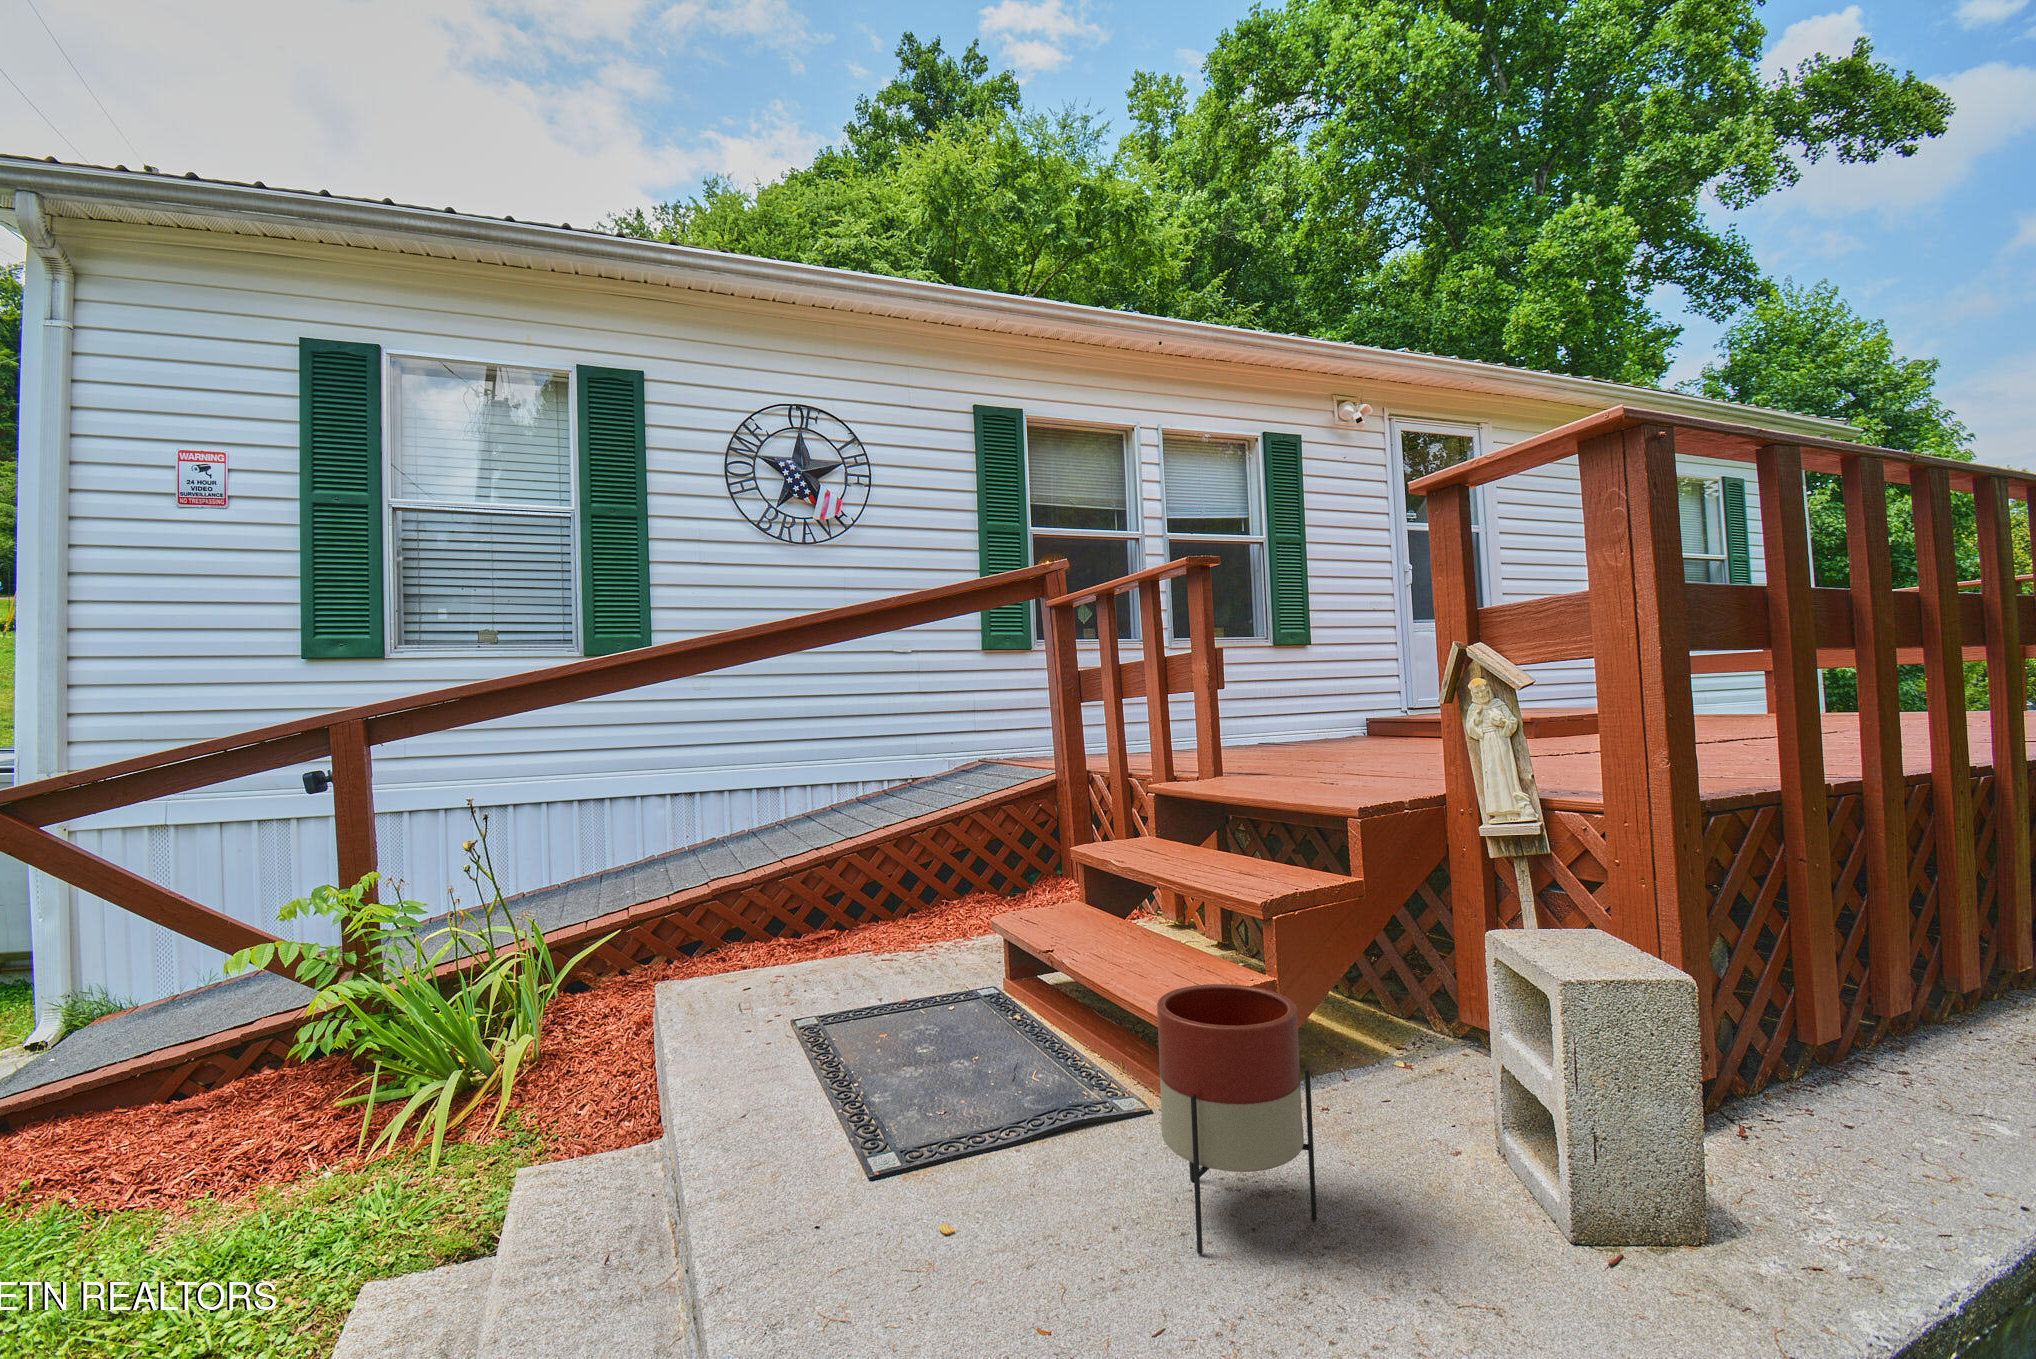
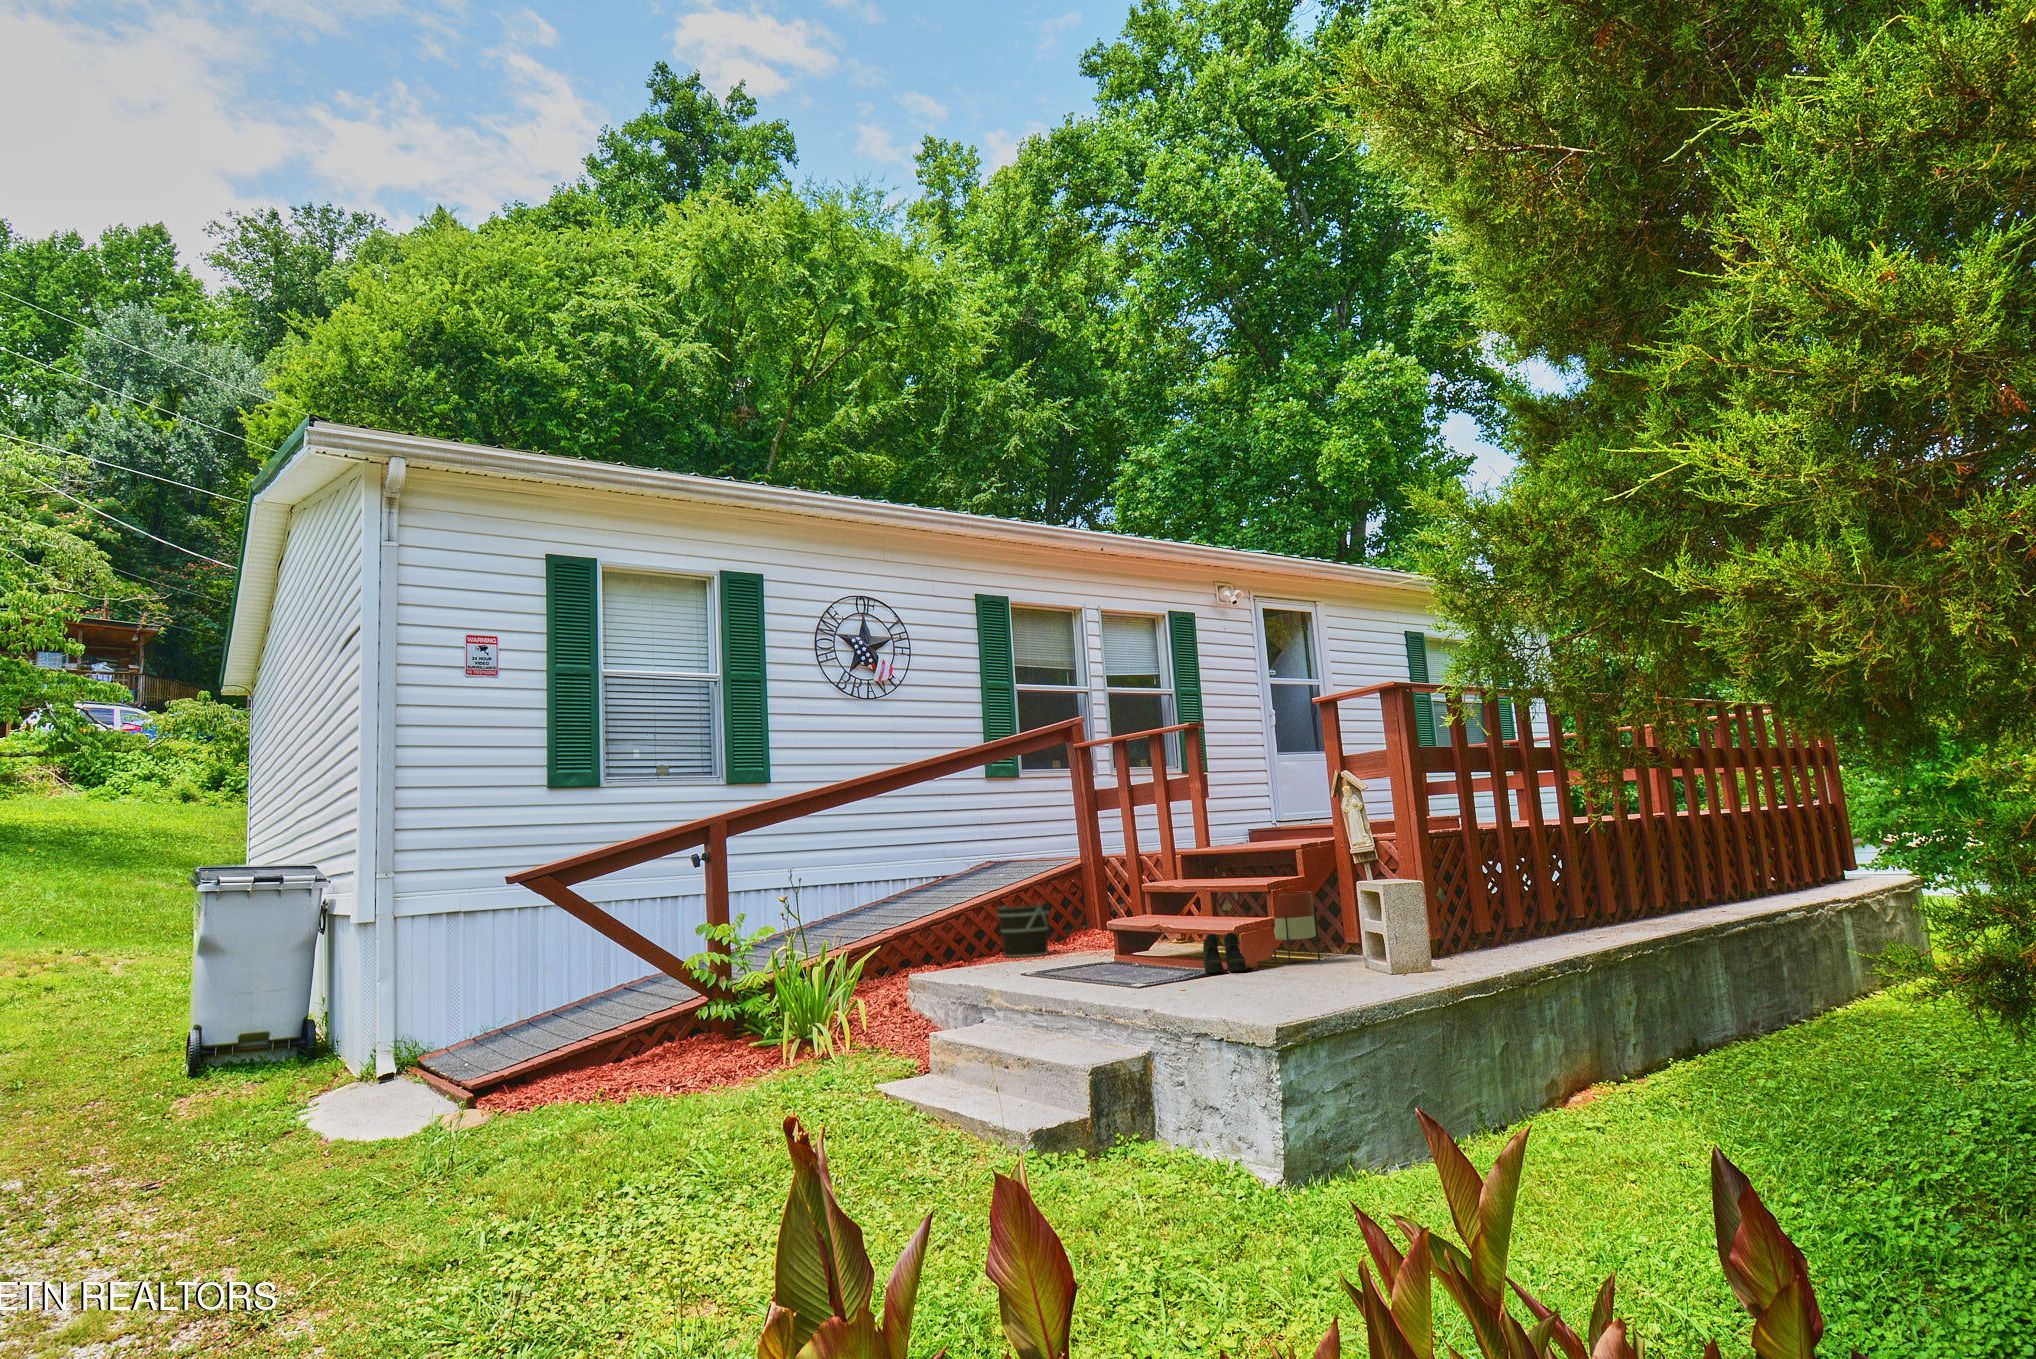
bucket: none [818,855,911,957] -> present [997,904,1049,957]
boots: none [902,1121,1046,1303] -> present [1203,933,1247,973]

